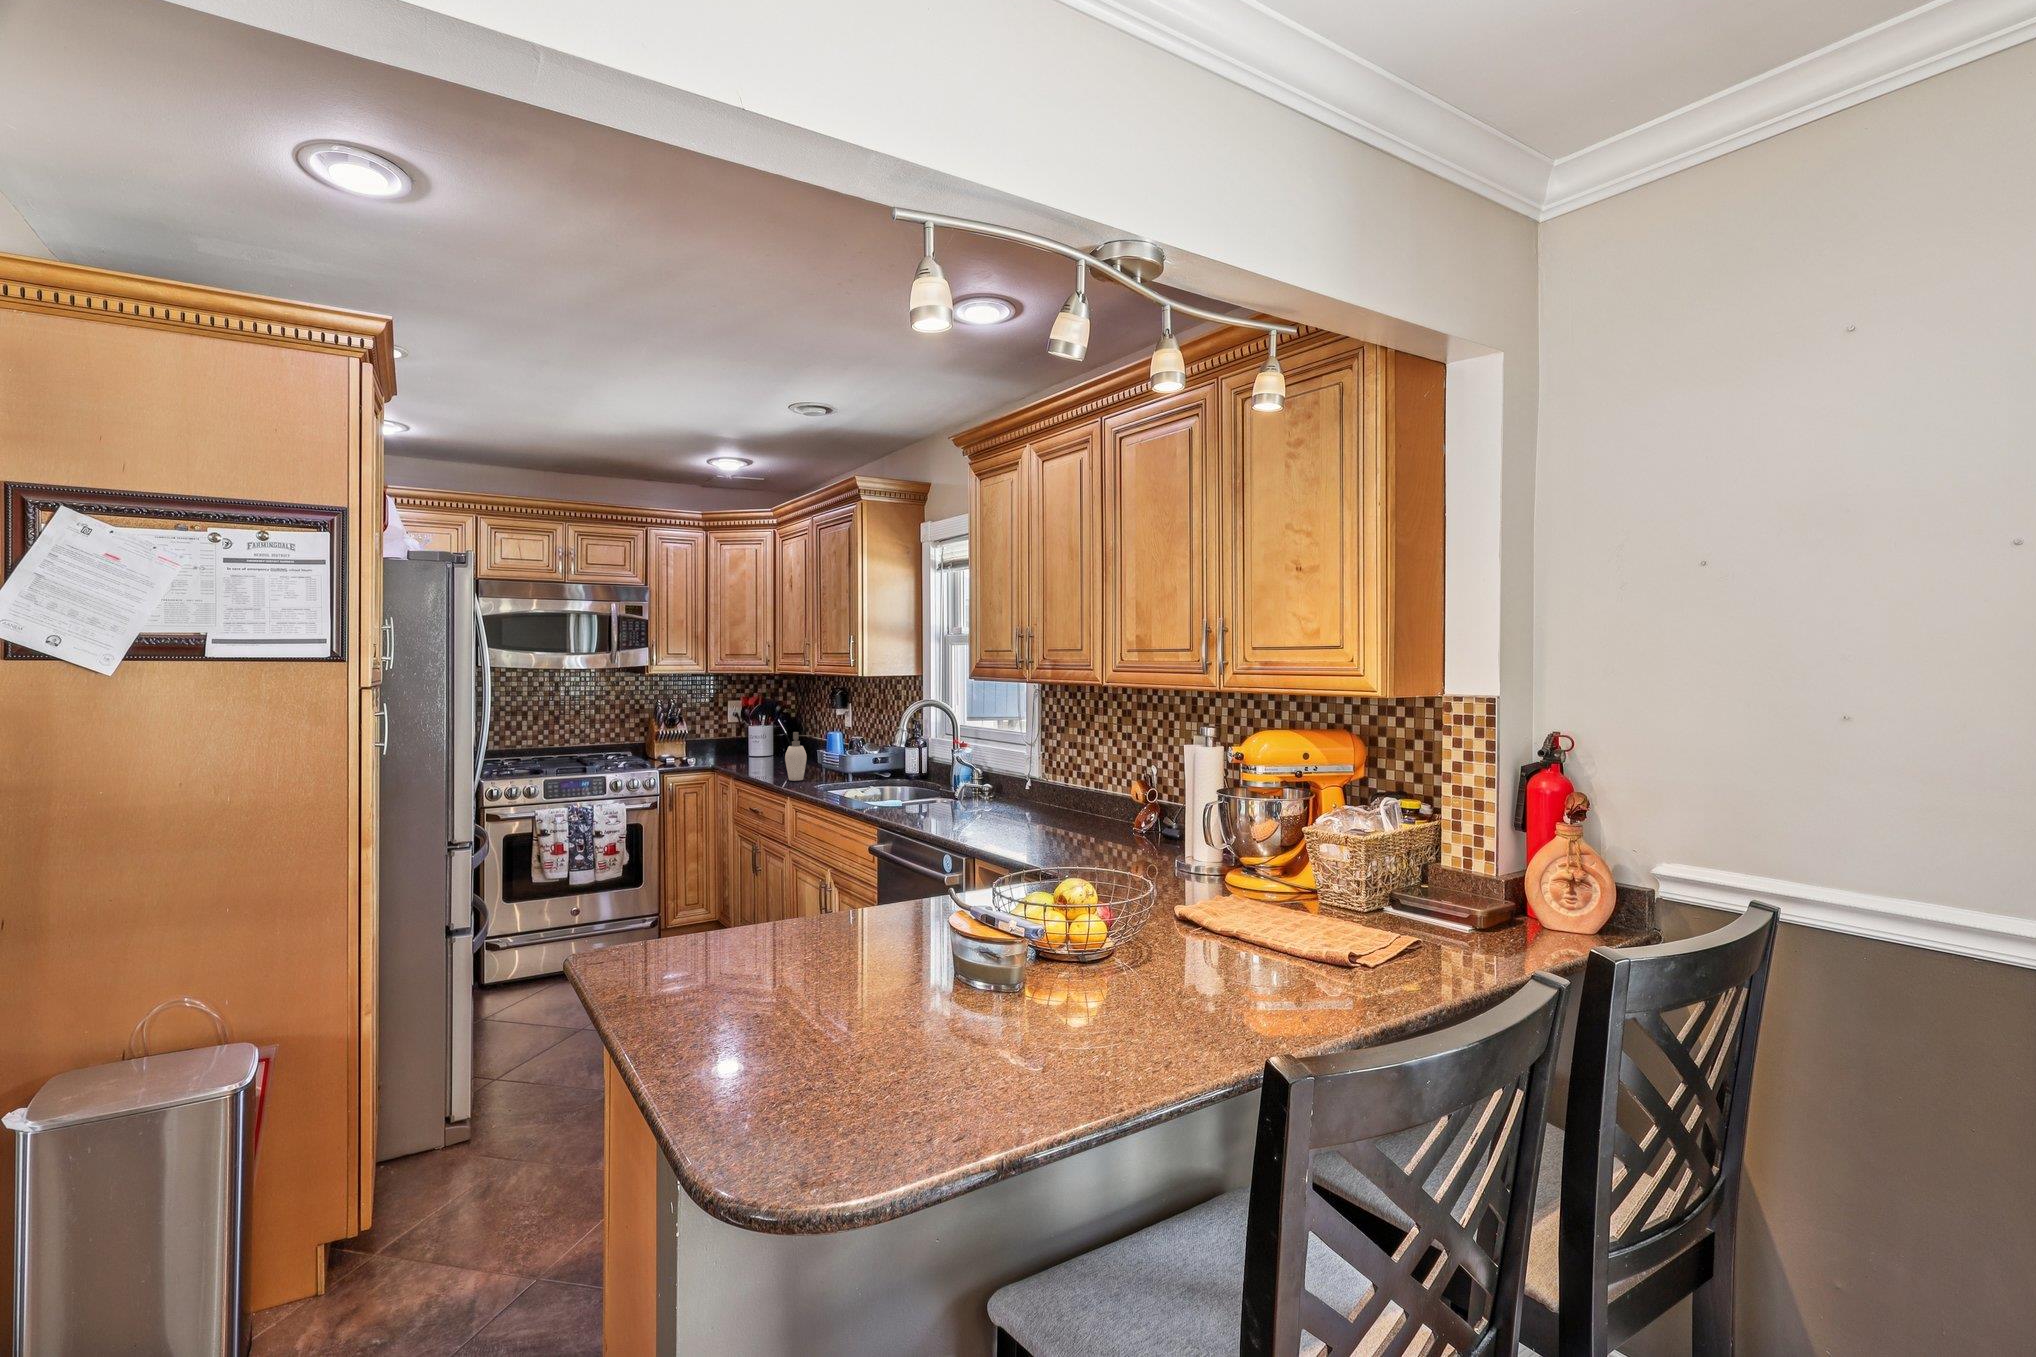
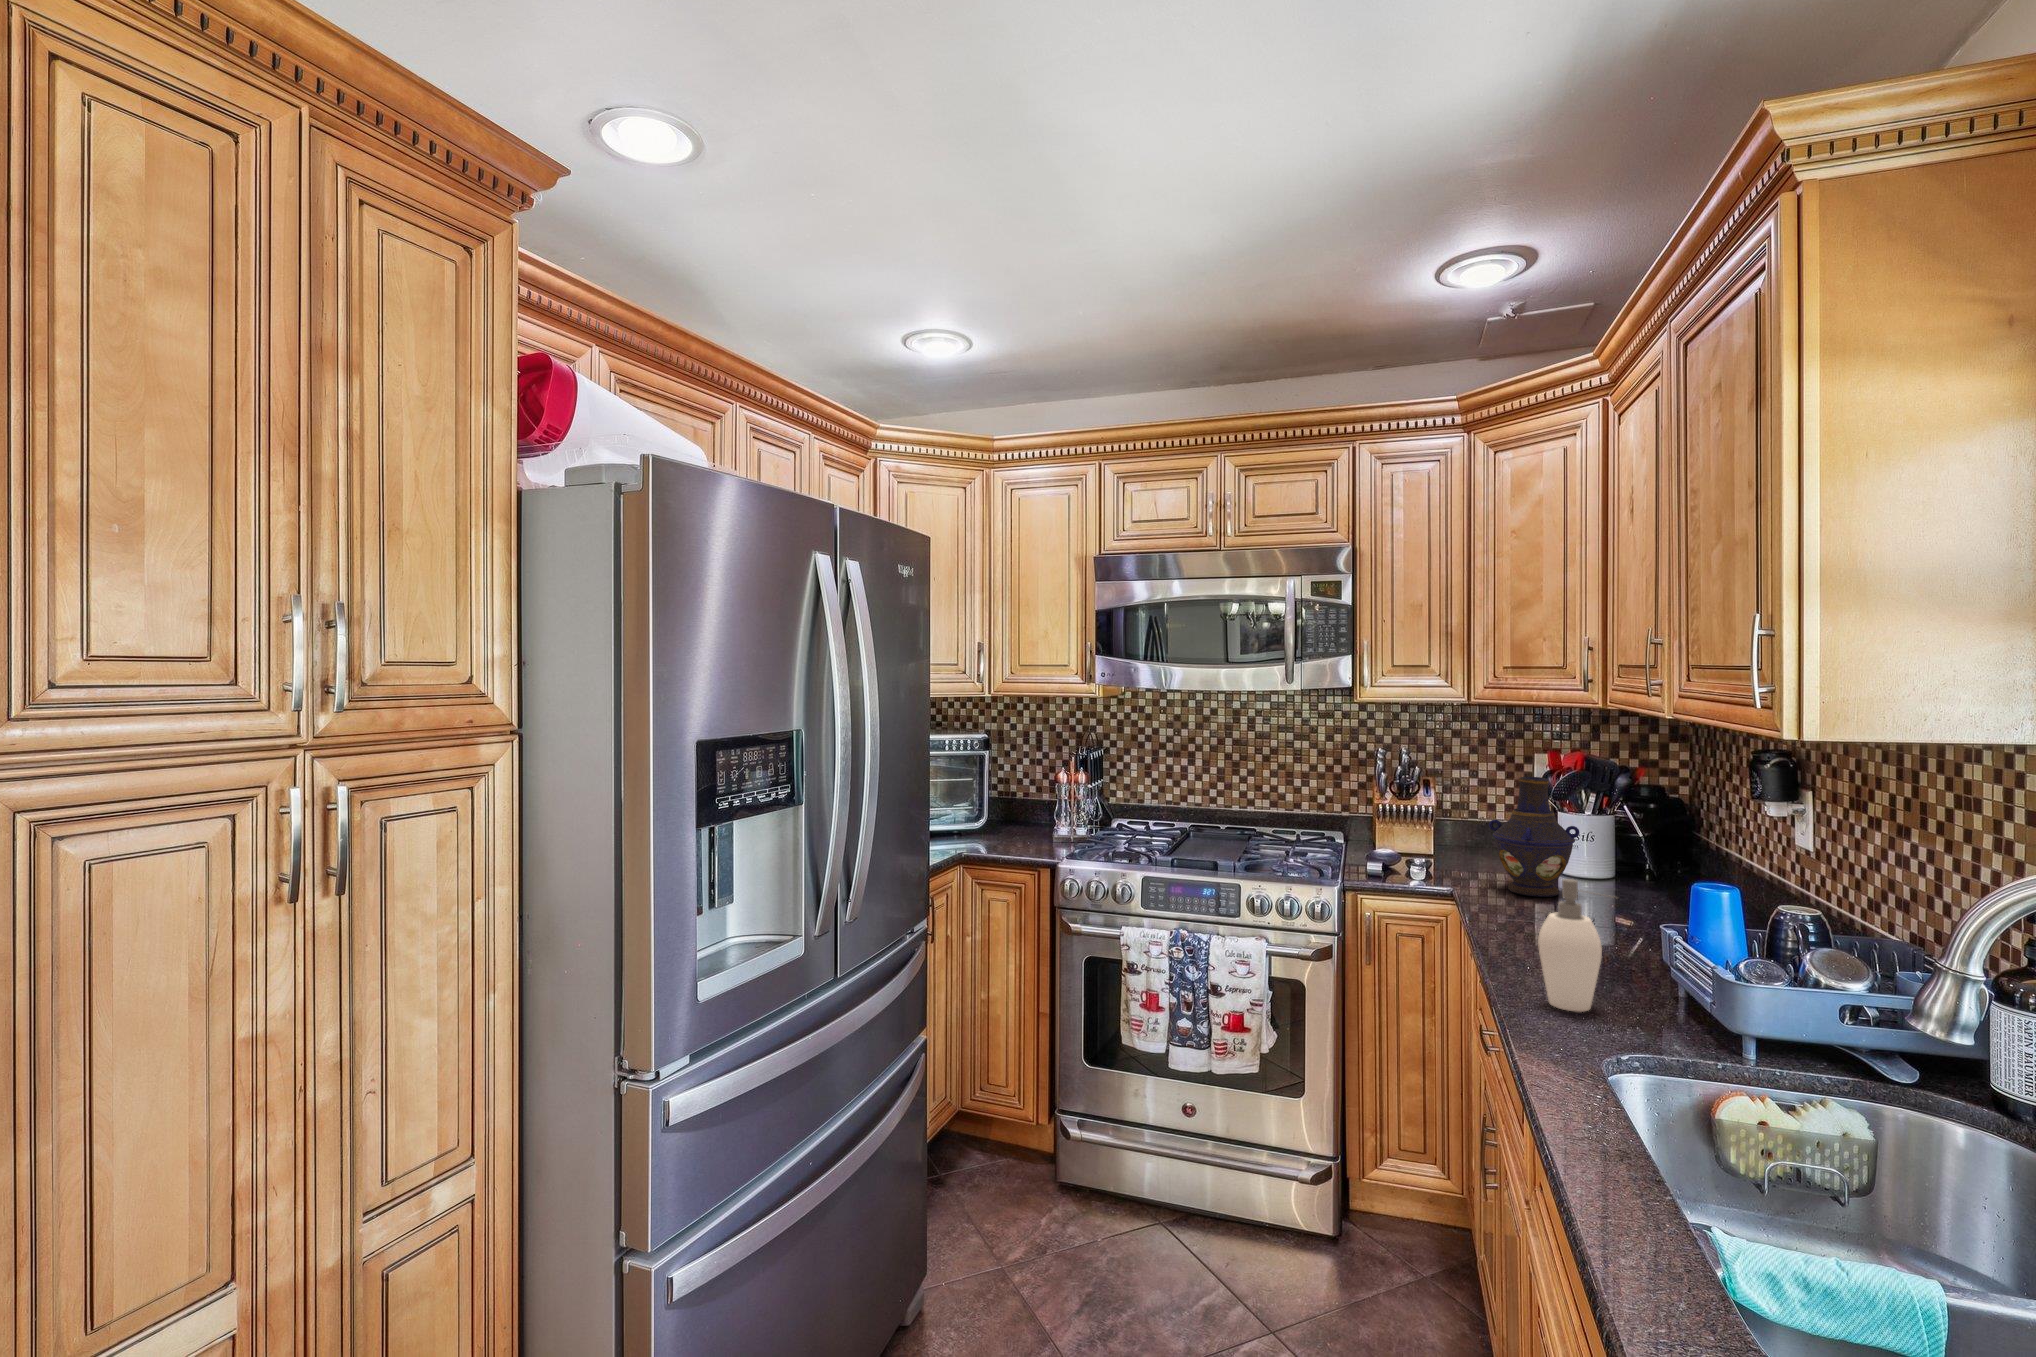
vase: none [726,707,766,763] -> present [1489,777,1579,897]

